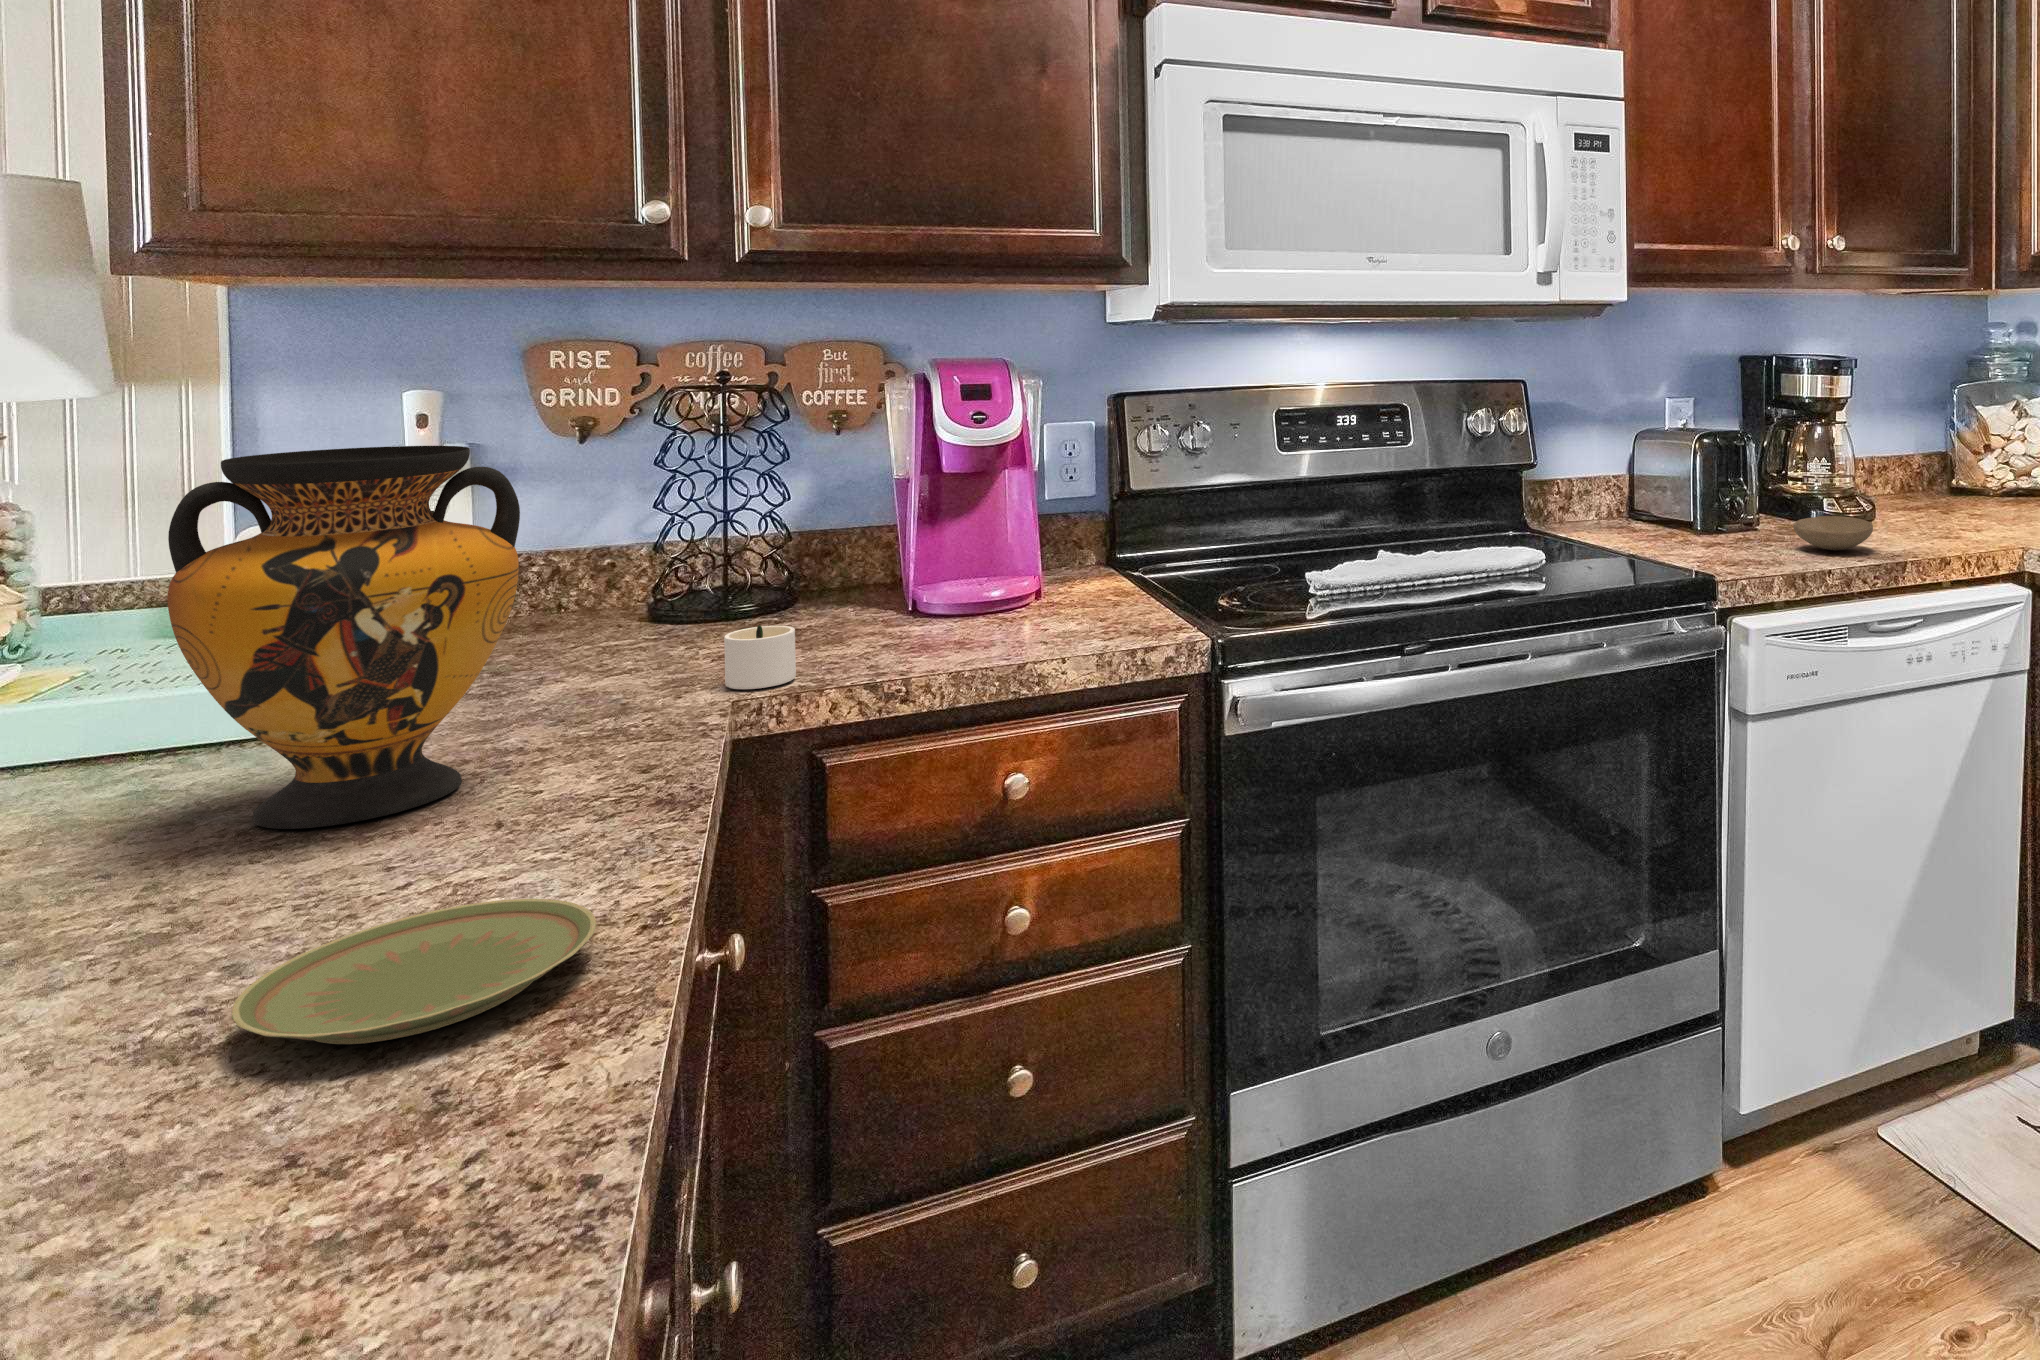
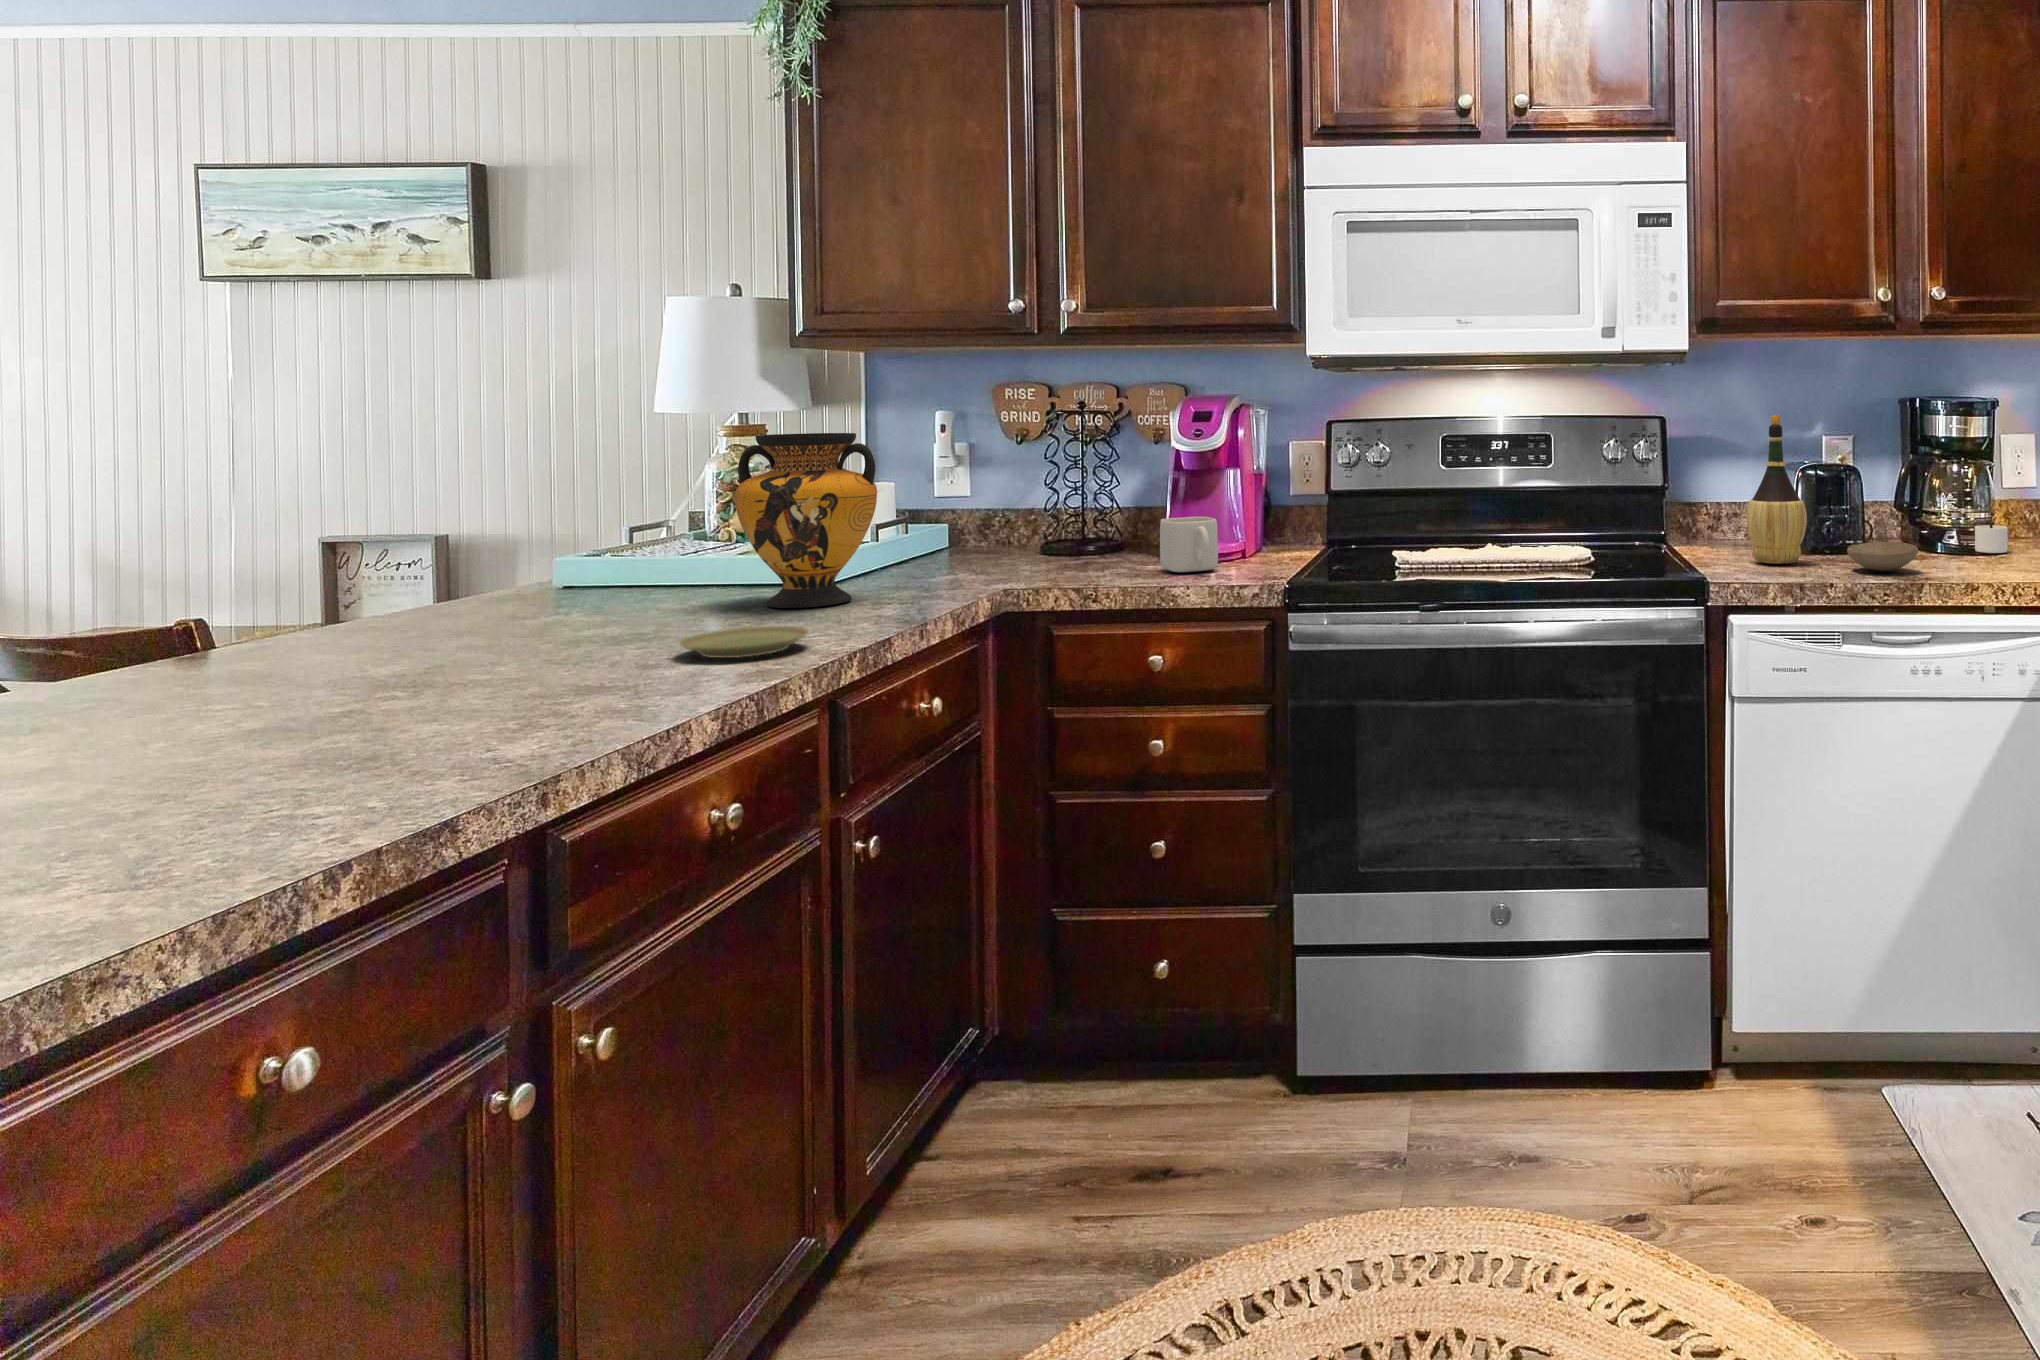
wine bottle: none [1672,378,1742,549] -> present [1746,415,1807,564]
mug: none [959,545,1067,636] -> present [1160,517,1218,572]
candle: present [724,625,796,689] -> present [1975,523,2008,553]

